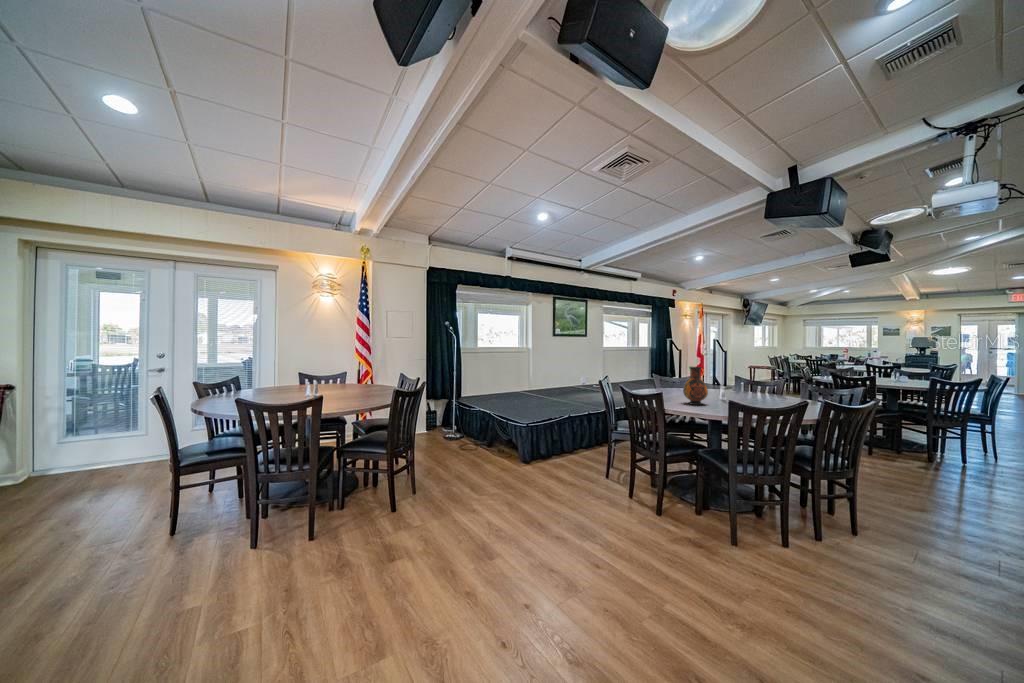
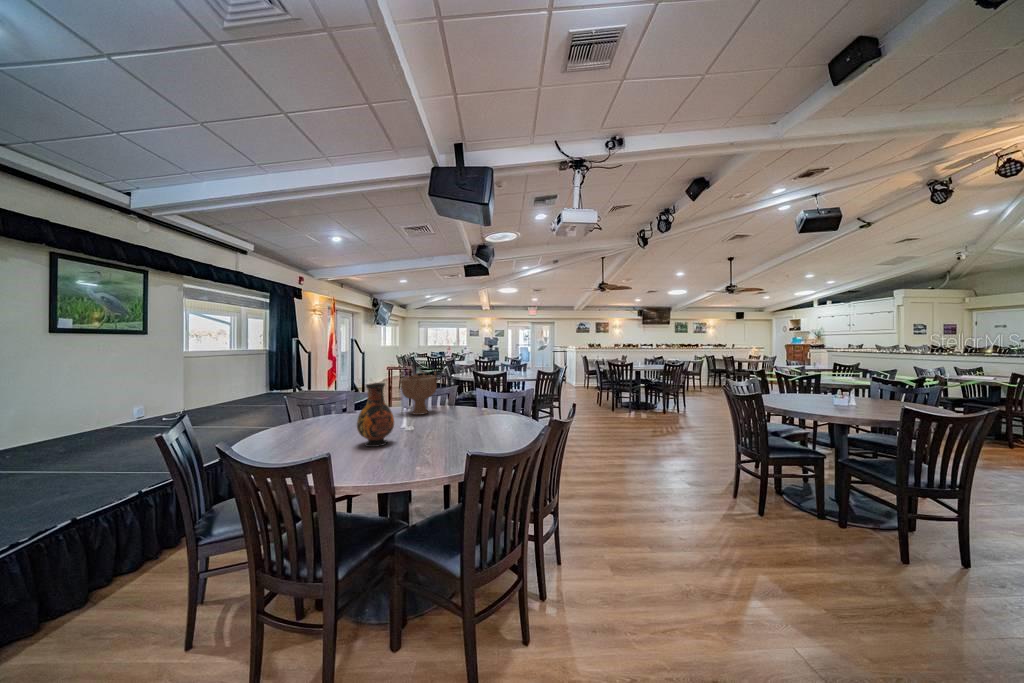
decorative bowl: none [725,364,760,397] -> present [399,371,438,415]

